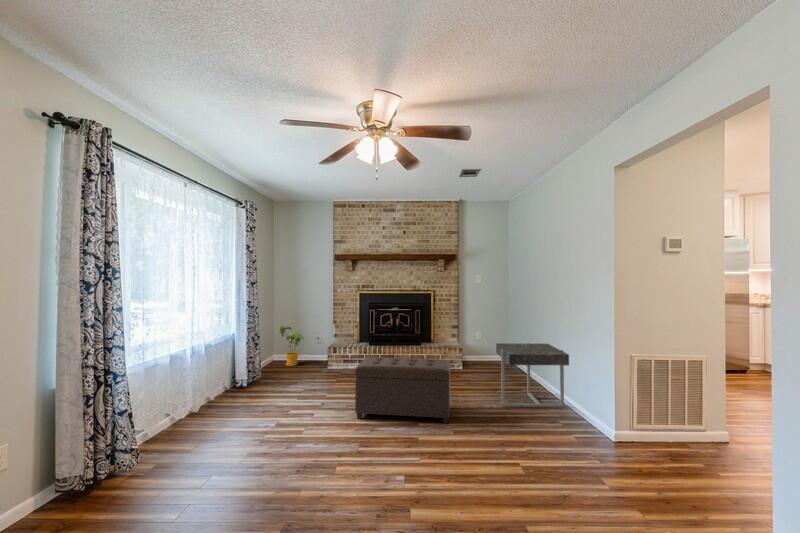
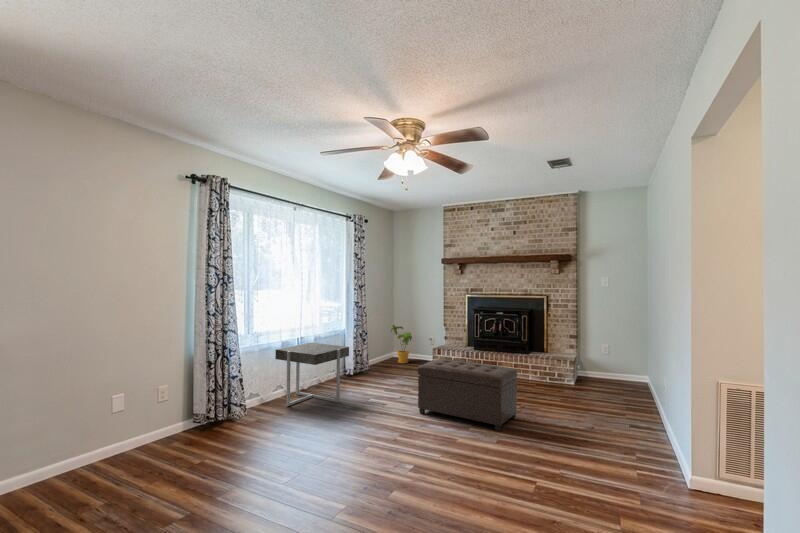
side table: present [496,343,569,407] -> present [275,343,349,406]

